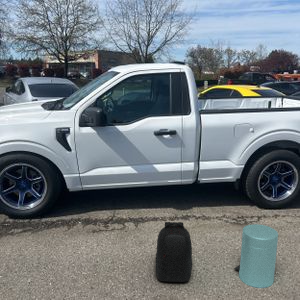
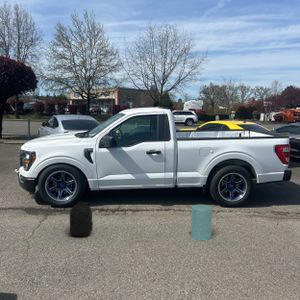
backpack: present [155,222,192,282] -> present [70,202,93,236]

